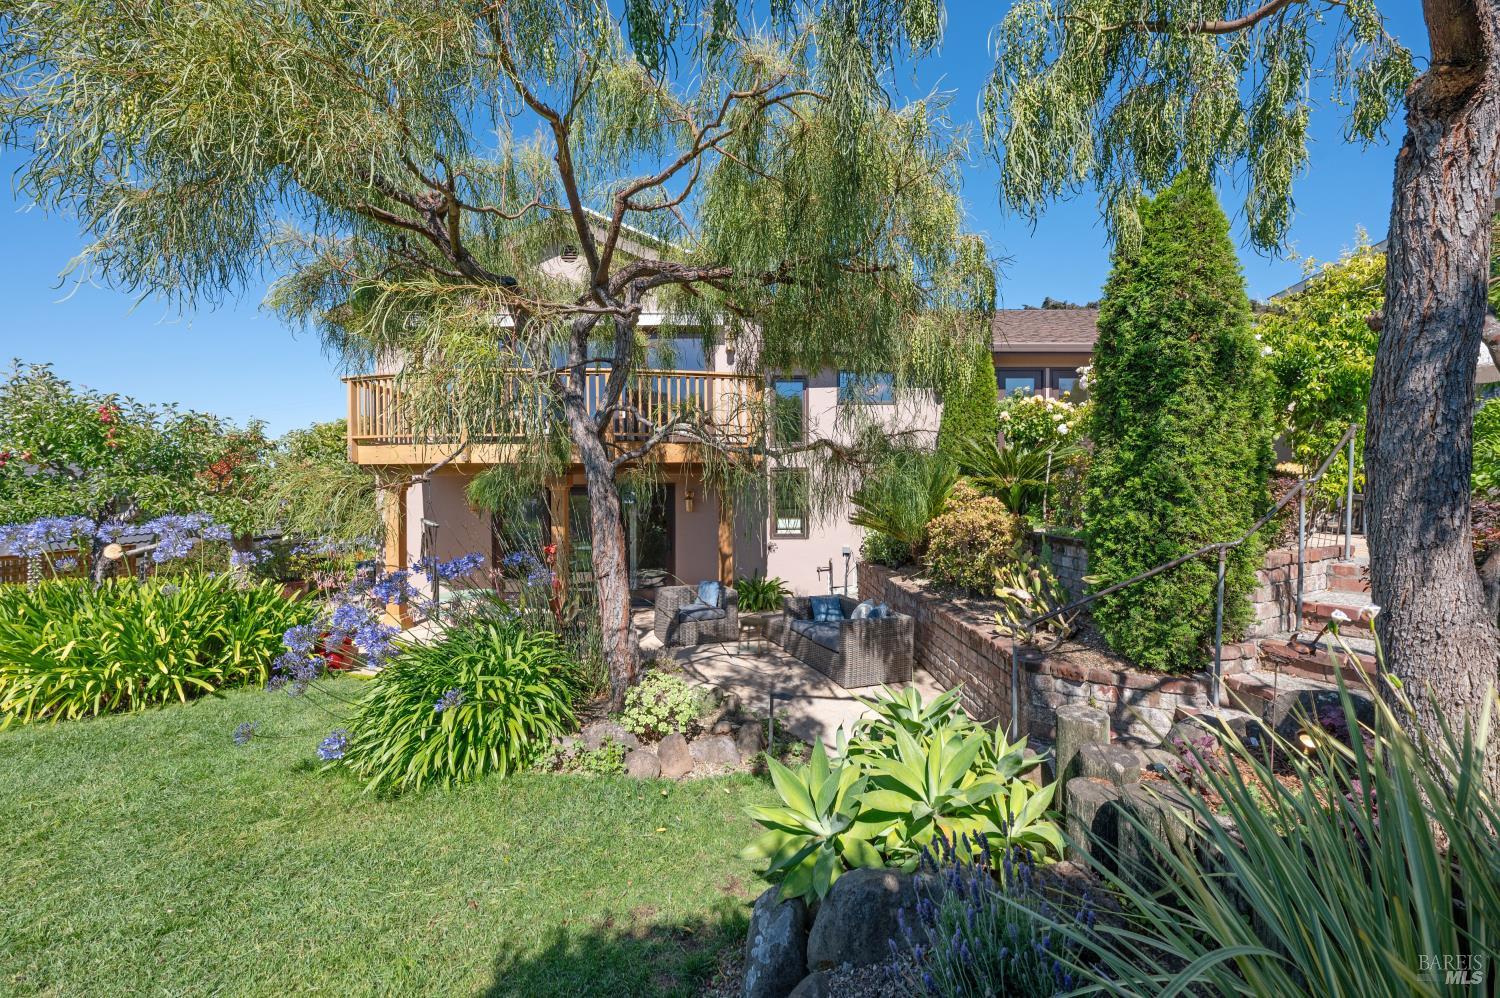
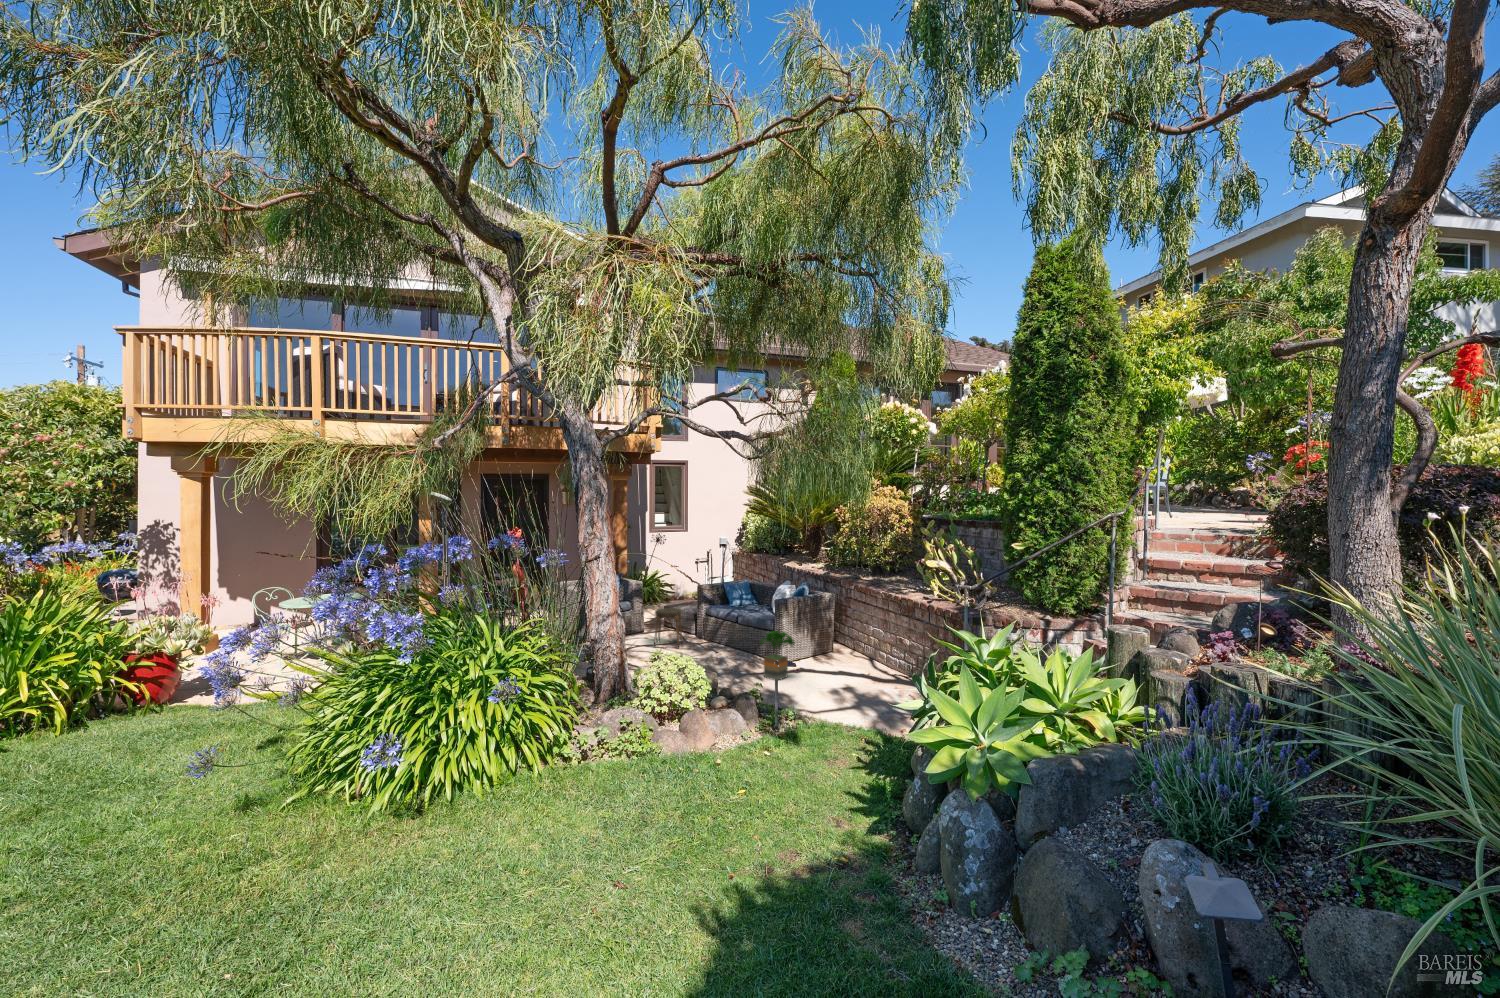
potted tree: none [802,650,840,704] -> present [761,631,794,680]

